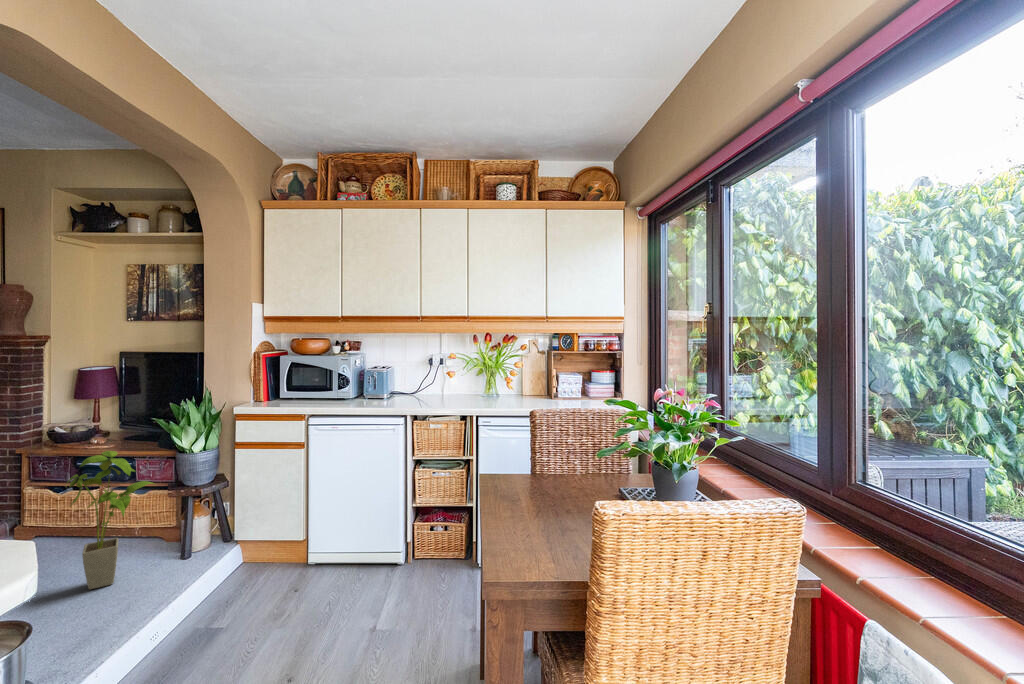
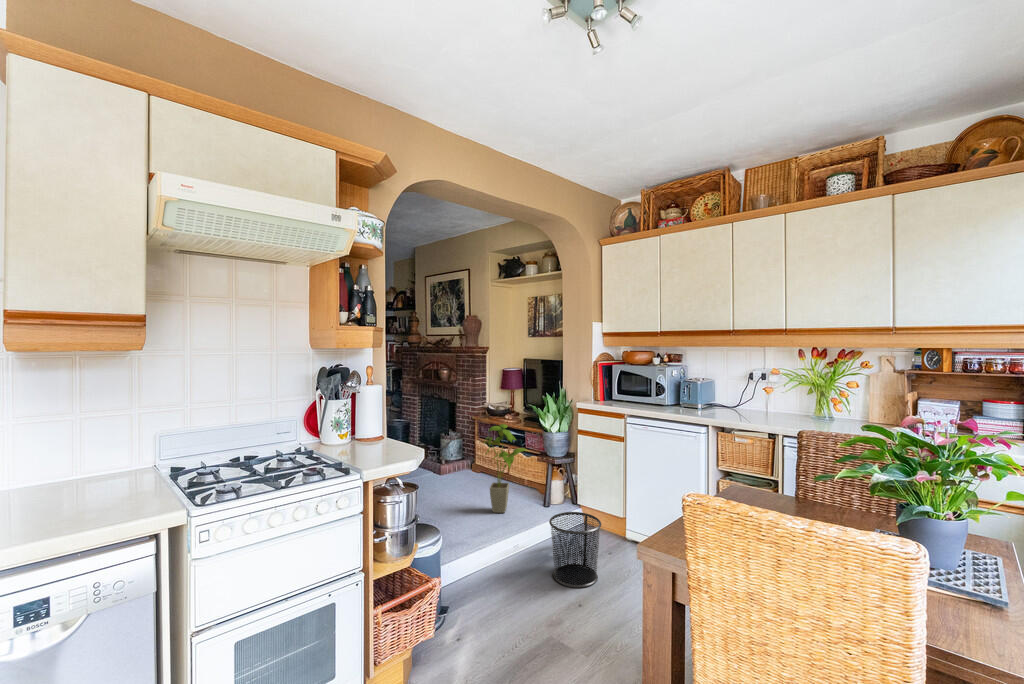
waste bin: none [215,546,291,648] -> present [549,512,601,588]

